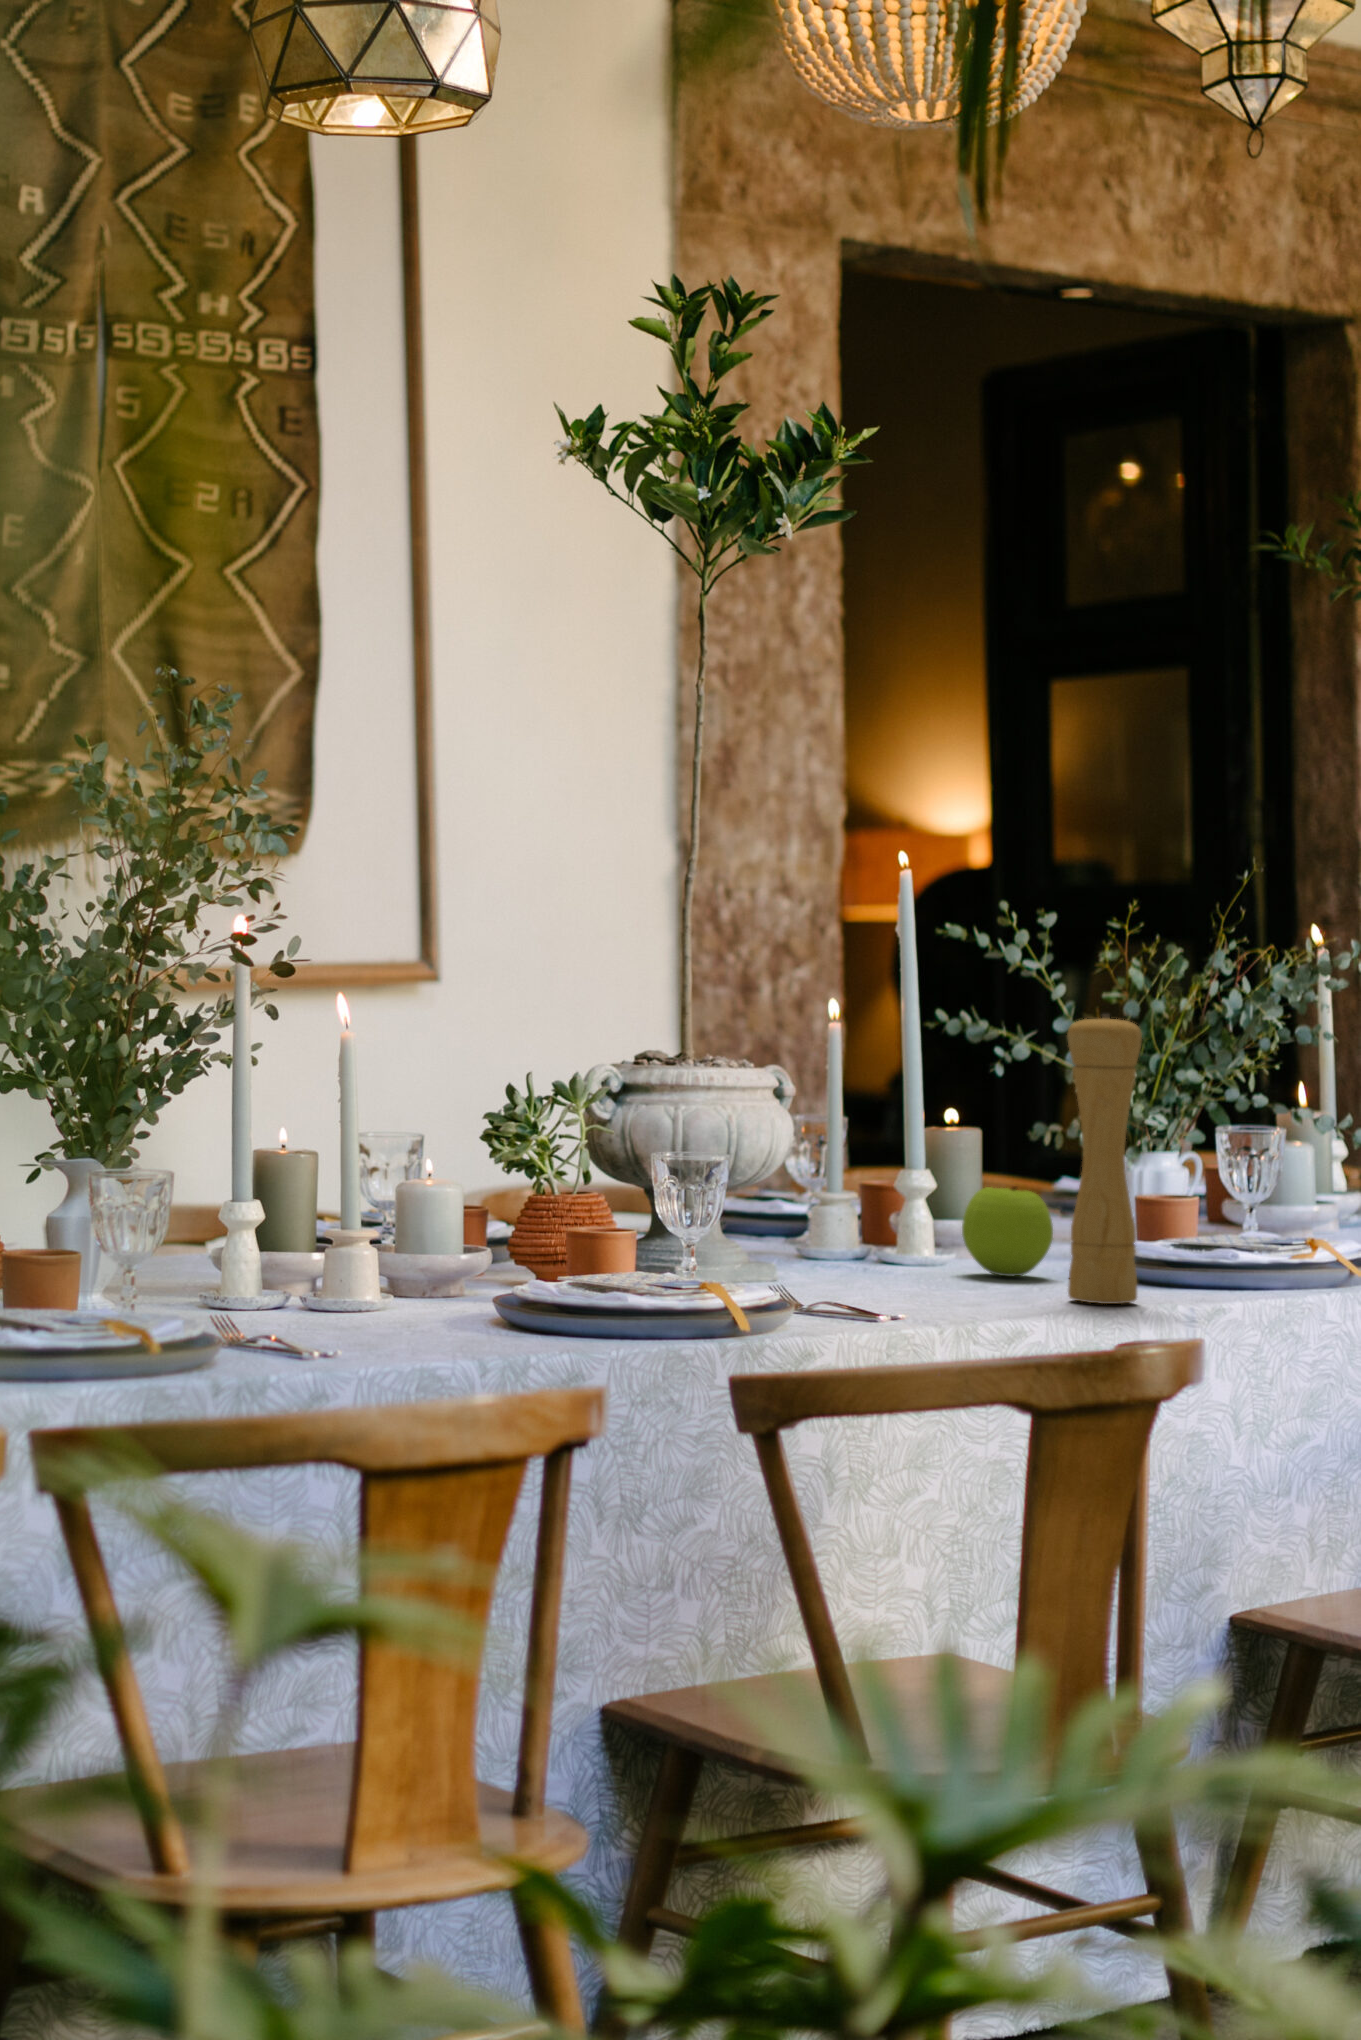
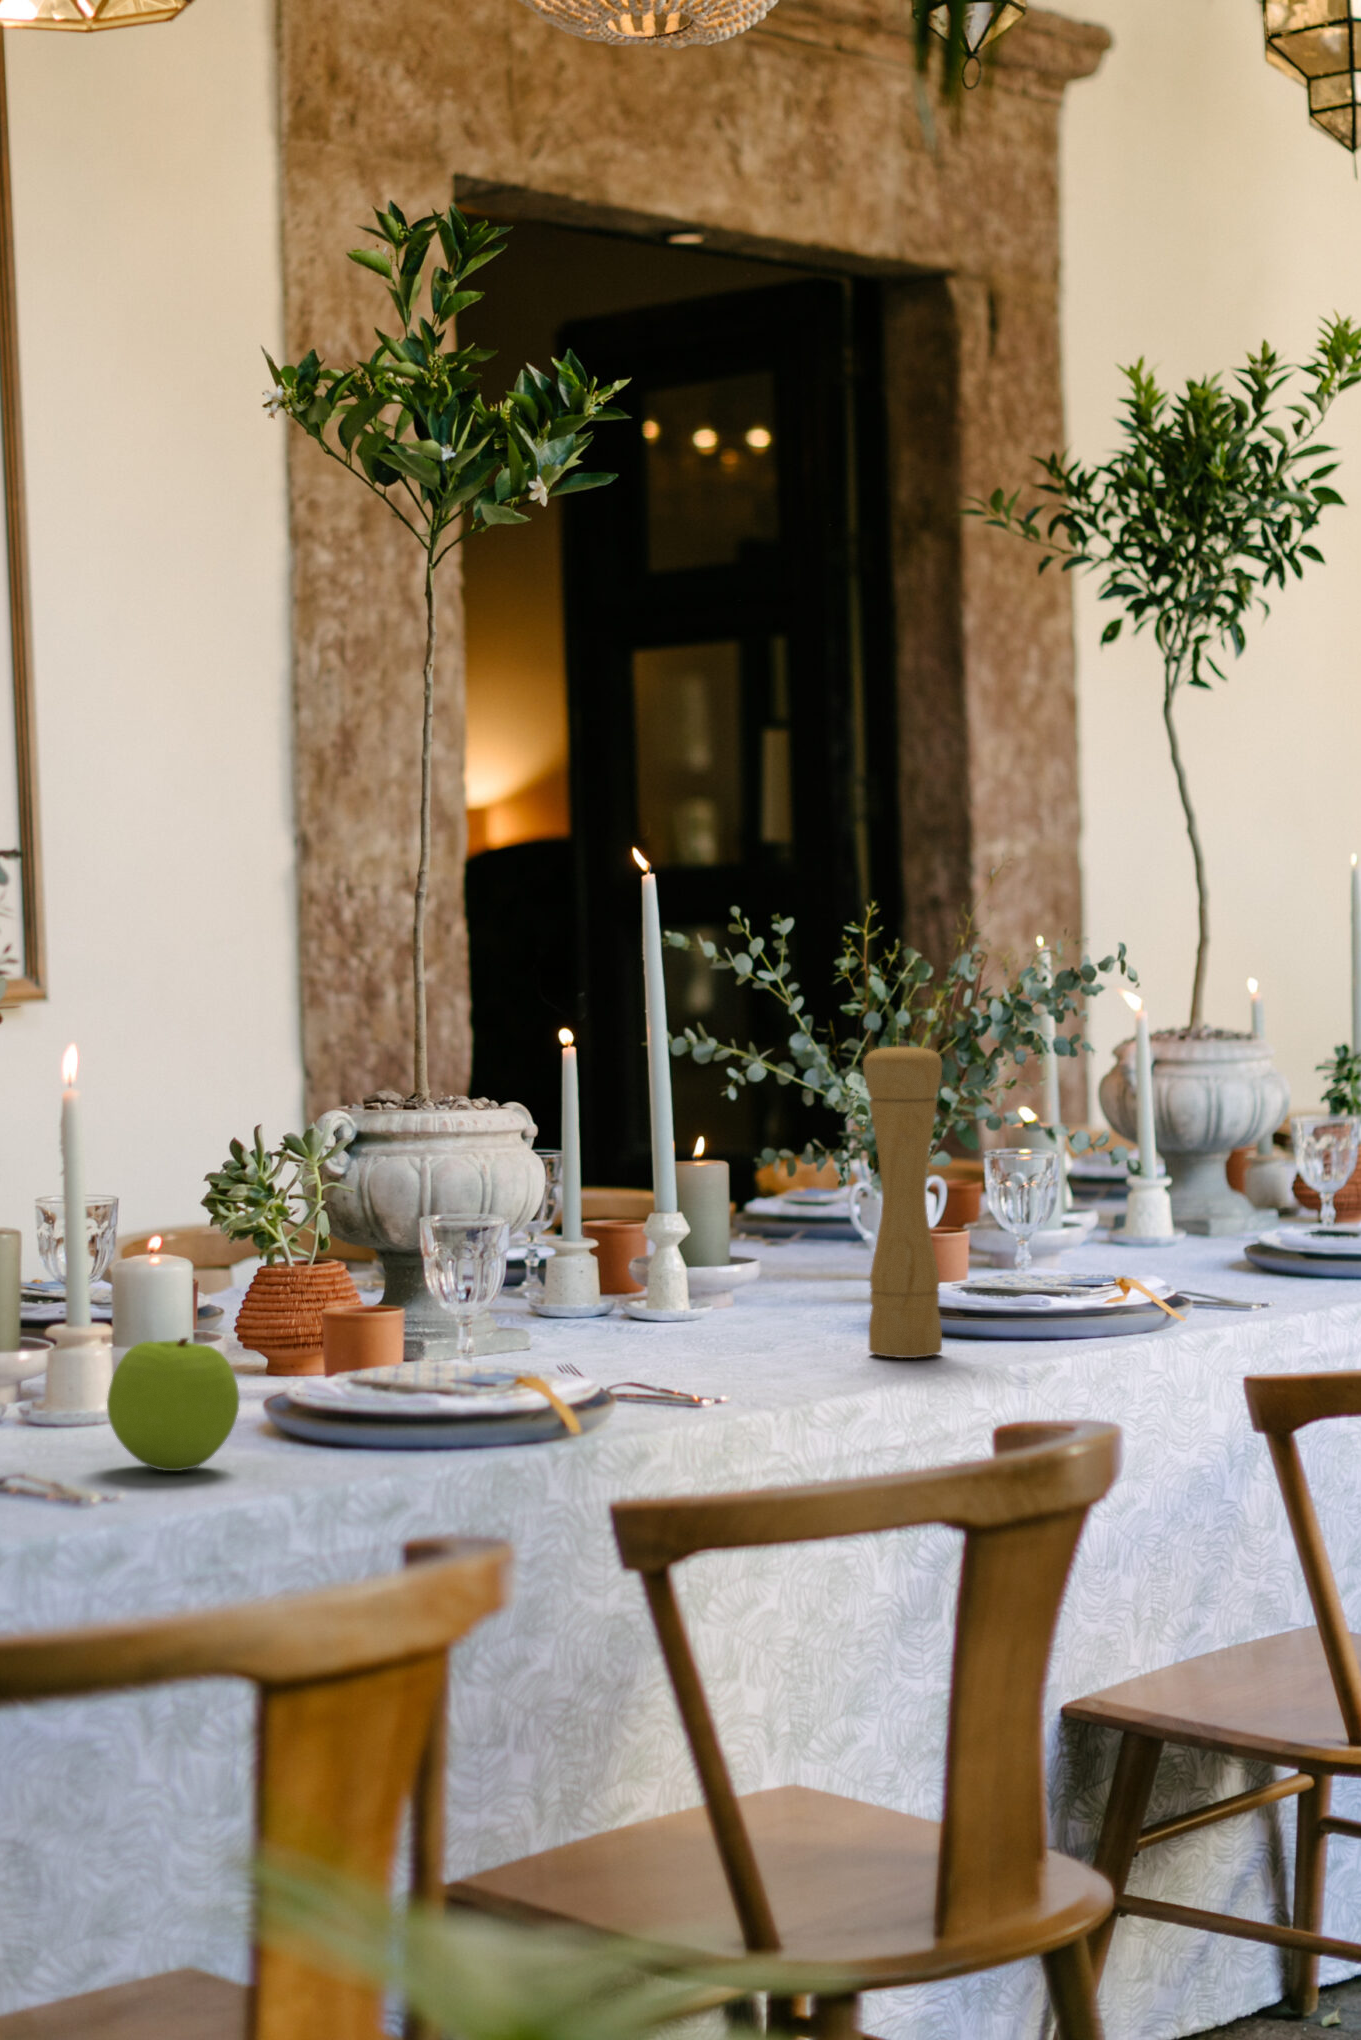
apple: present [962,1186,1053,1276] -> present [107,1338,239,1471]

